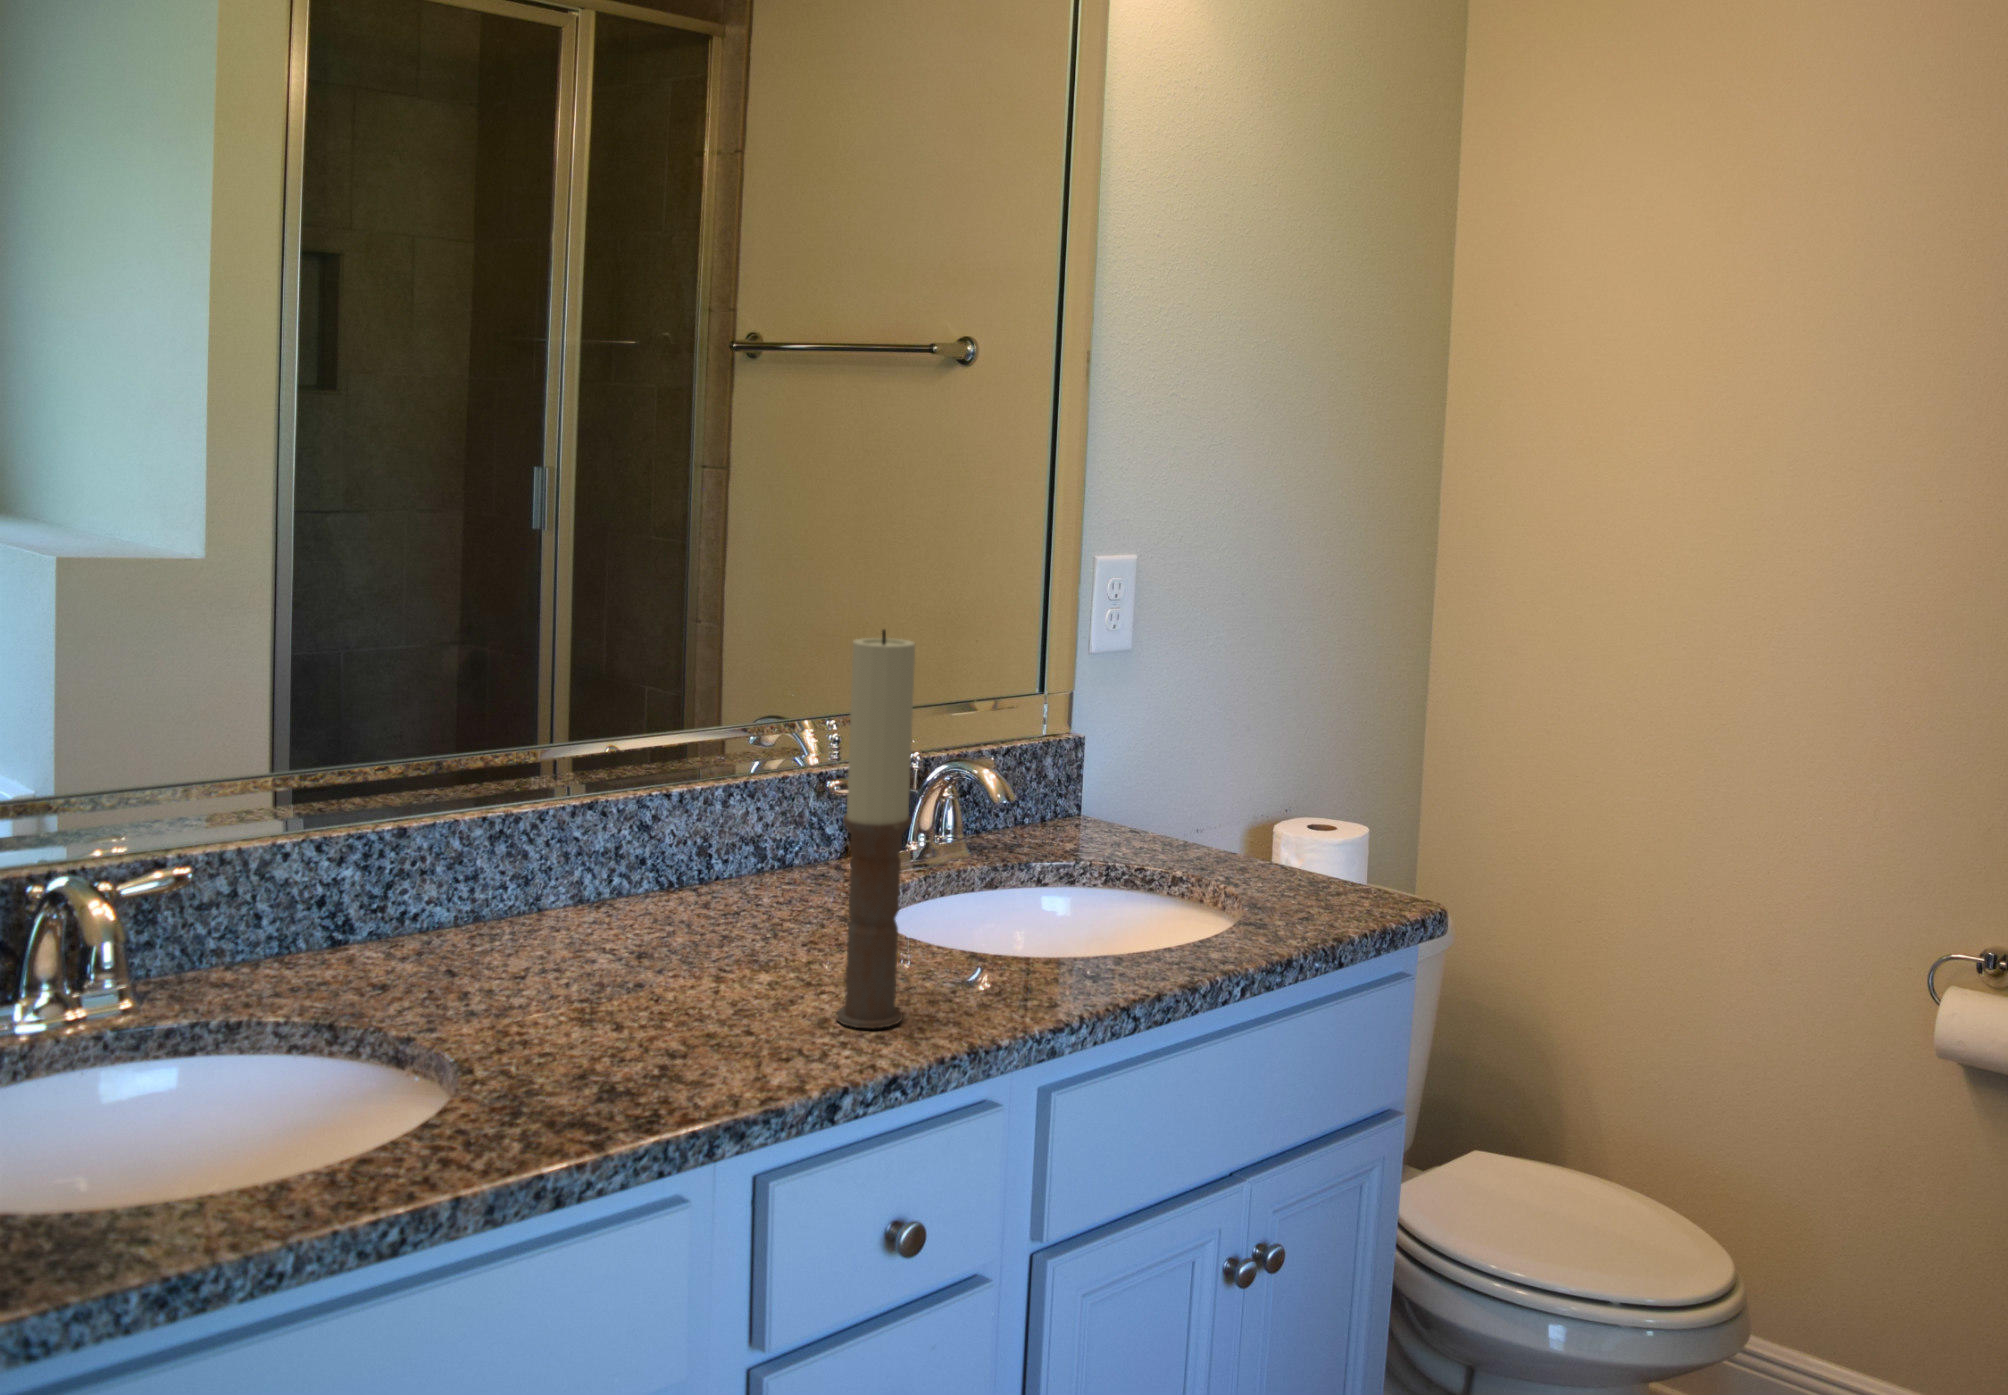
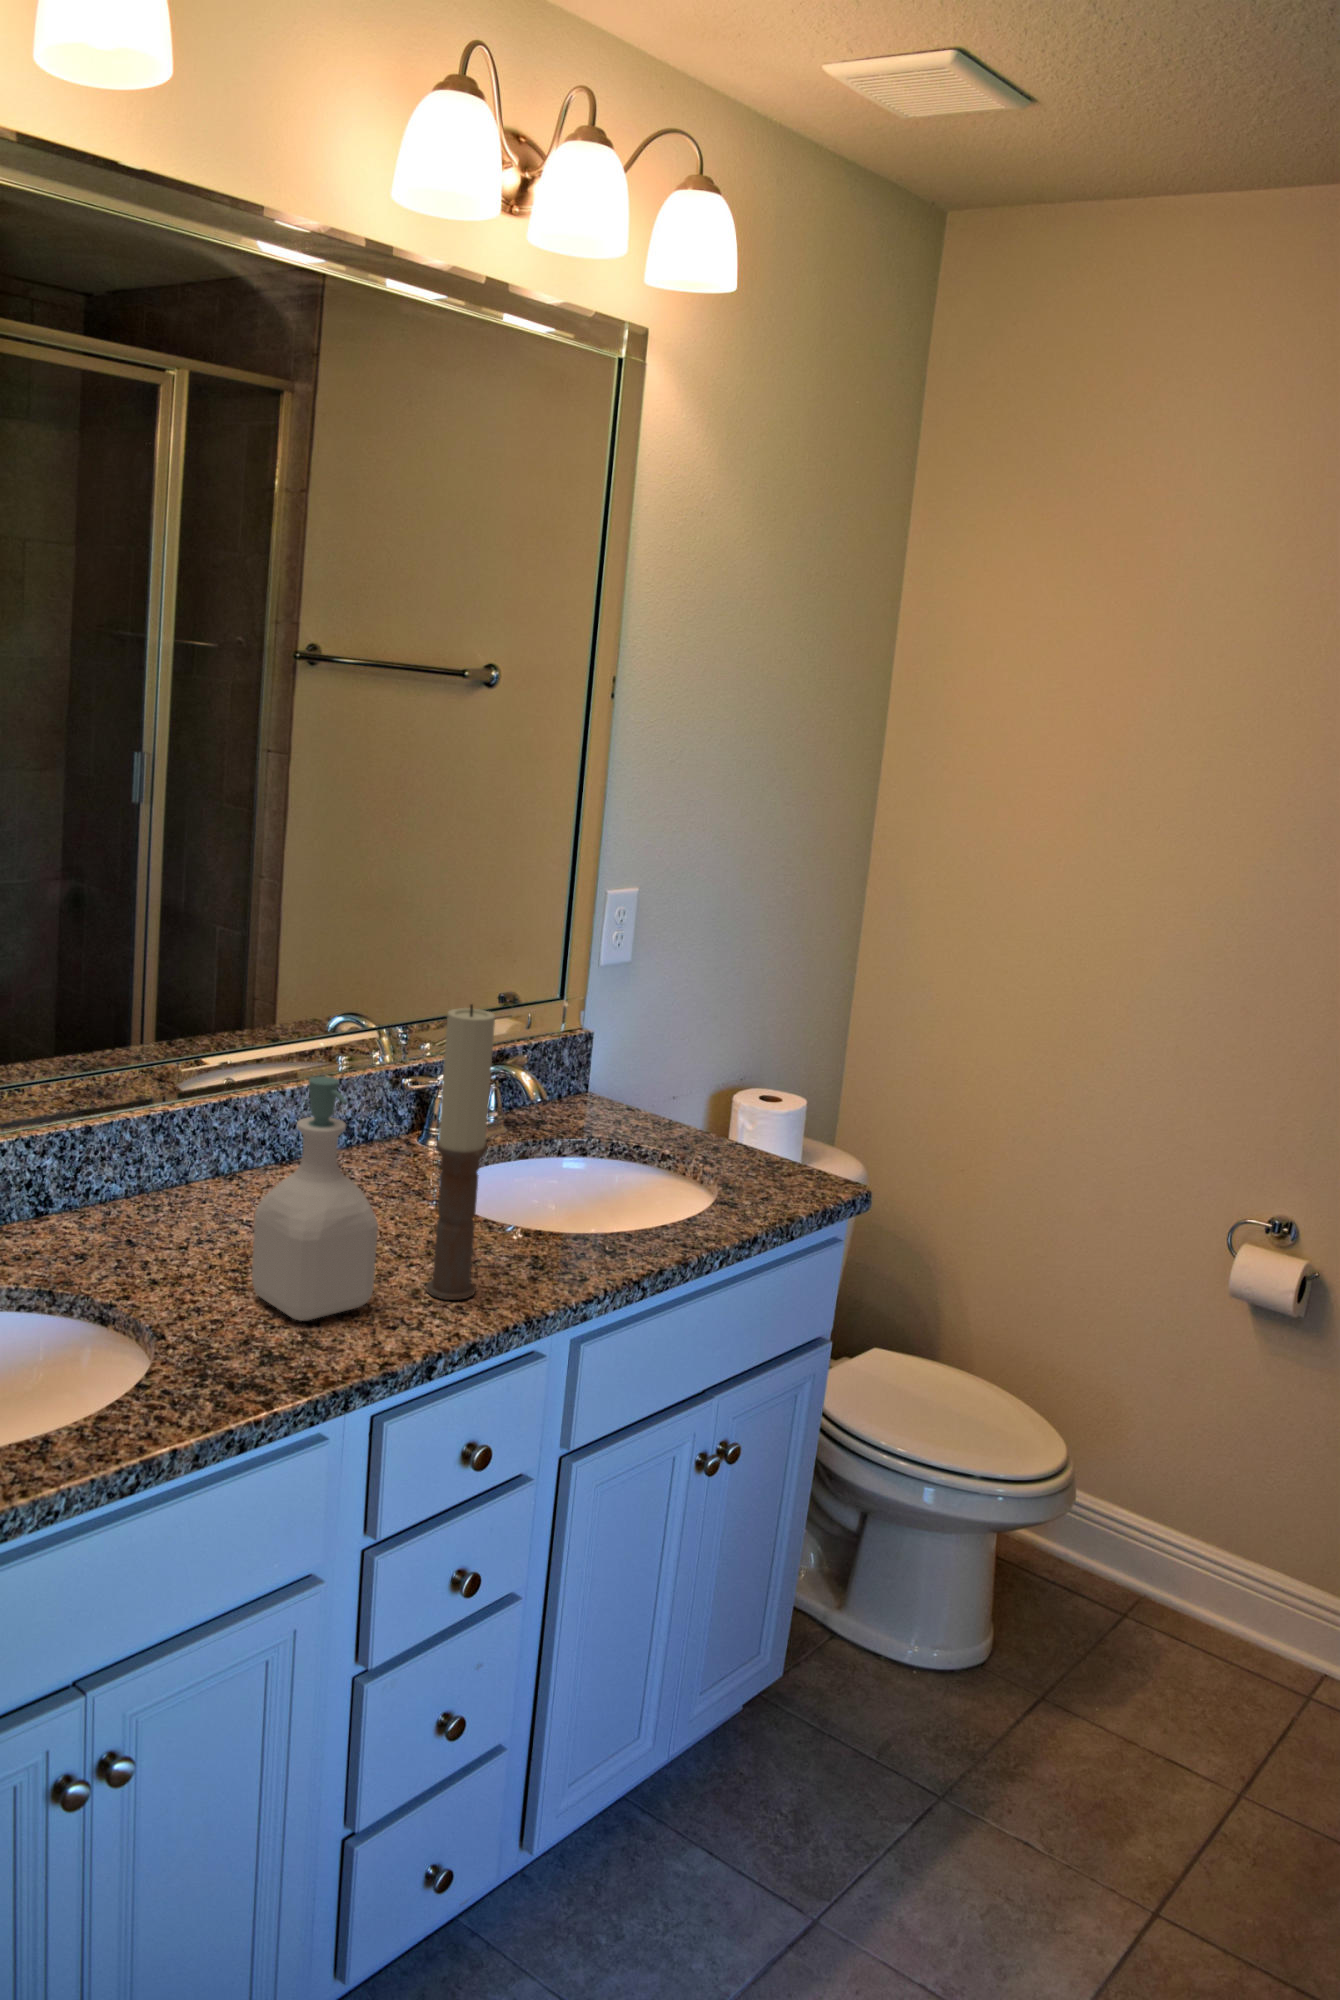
soap bottle: none [599,725,764,1051] -> present [252,1076,378,1321]

